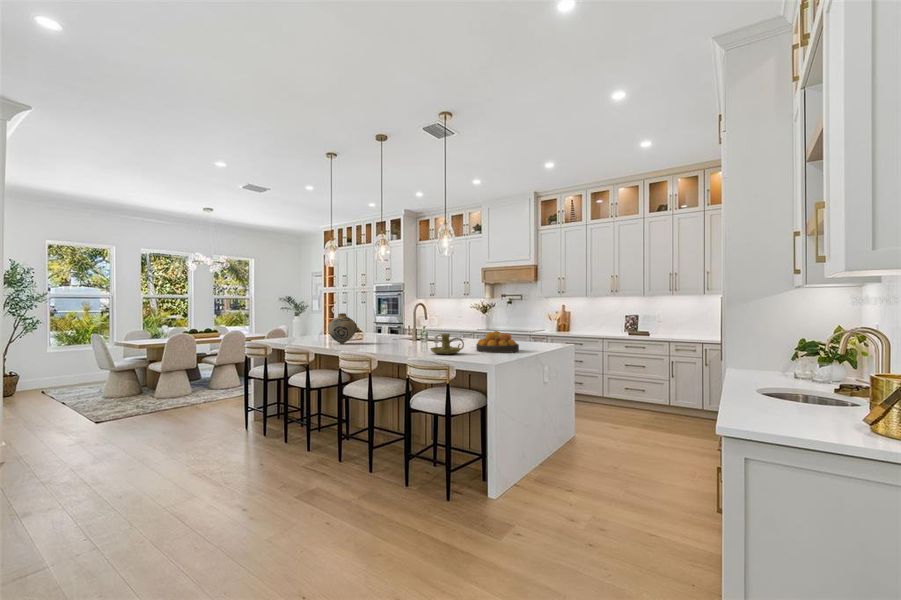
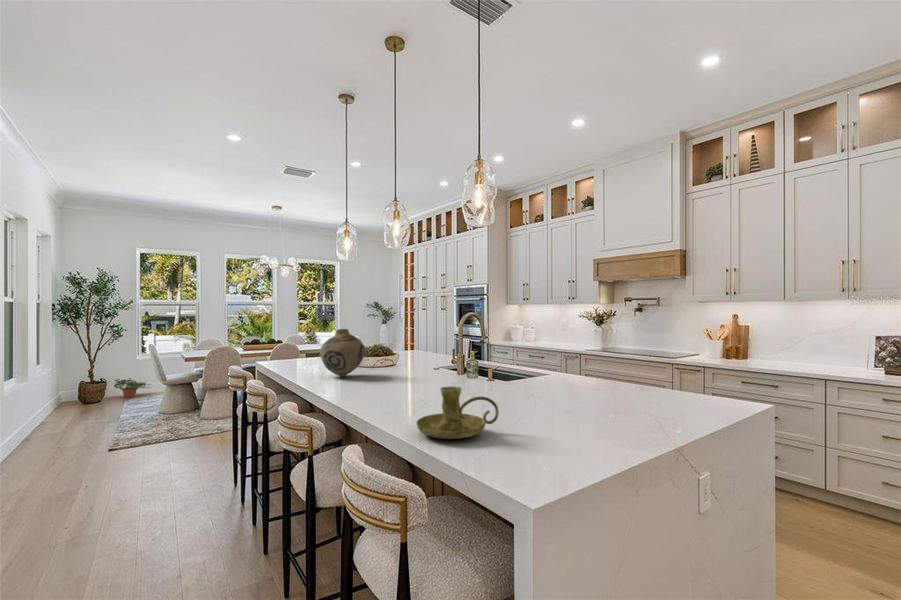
fruit bowl: present [476,331,519,353] -> none [537,378,639,439]
potted plant: none [28,370,72,390] -> present [114,378,150,398]

